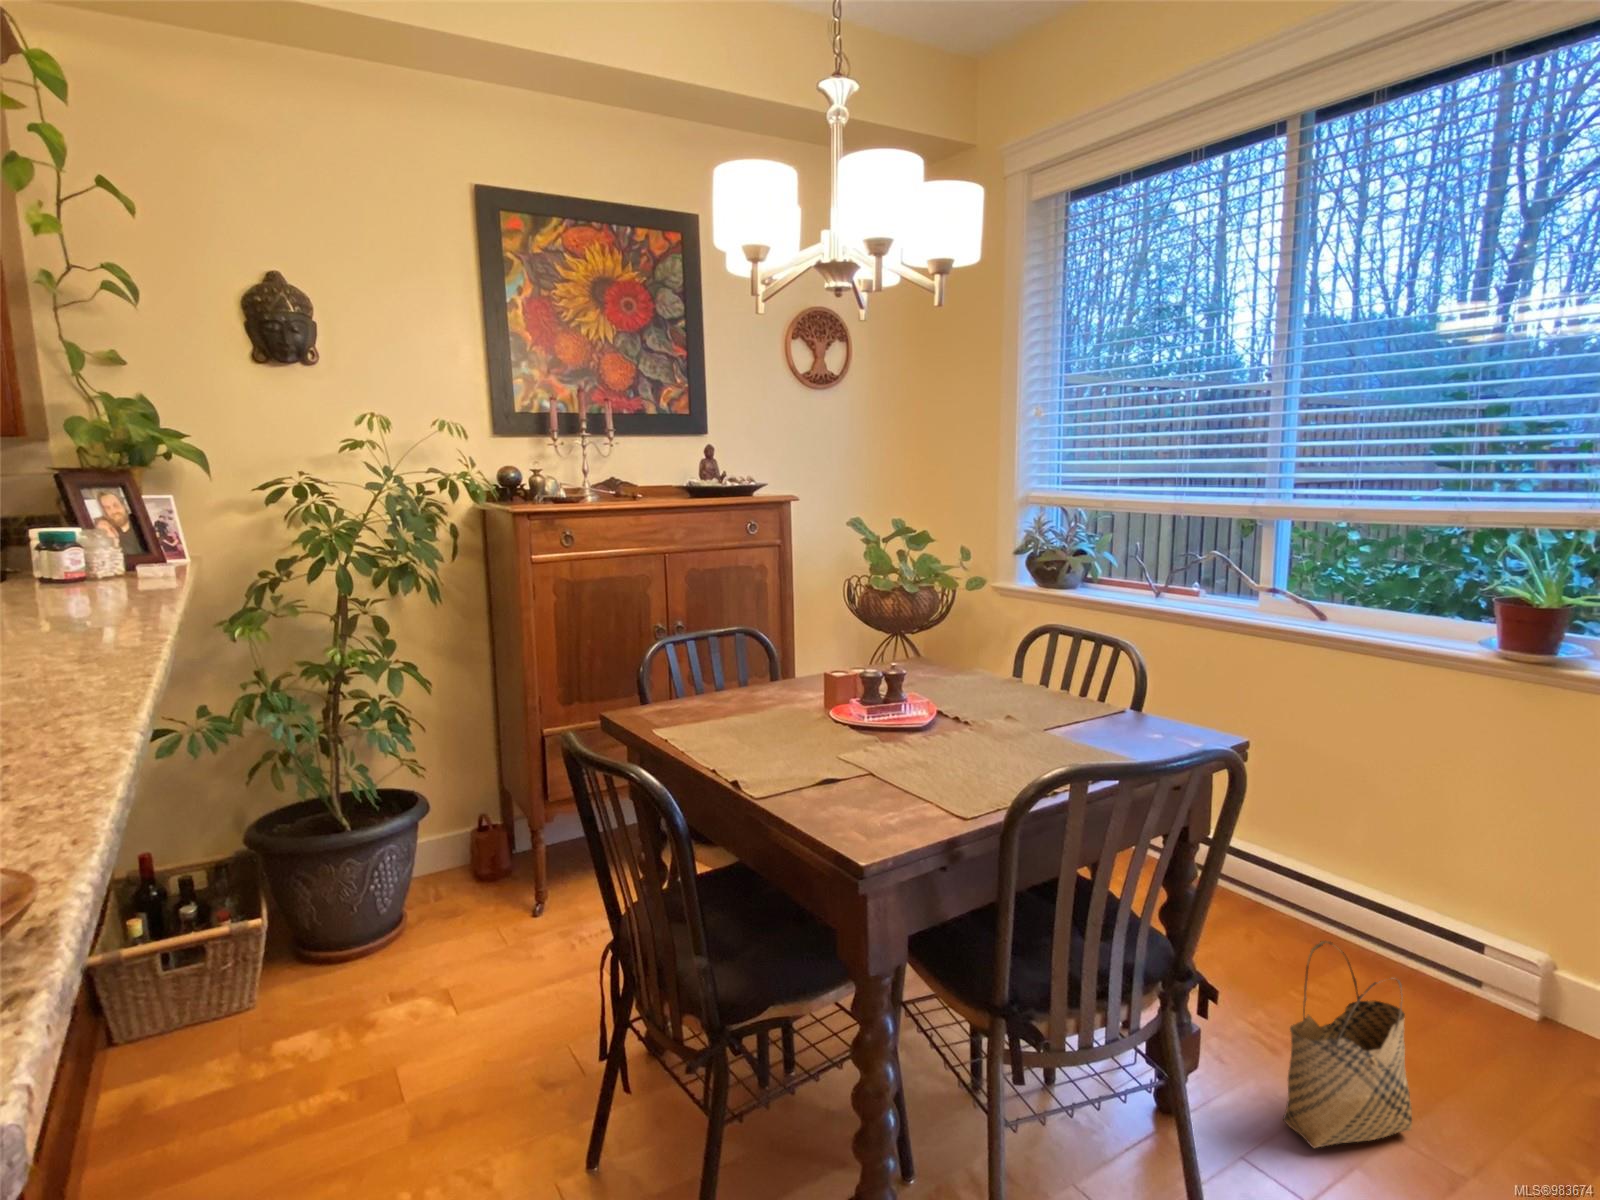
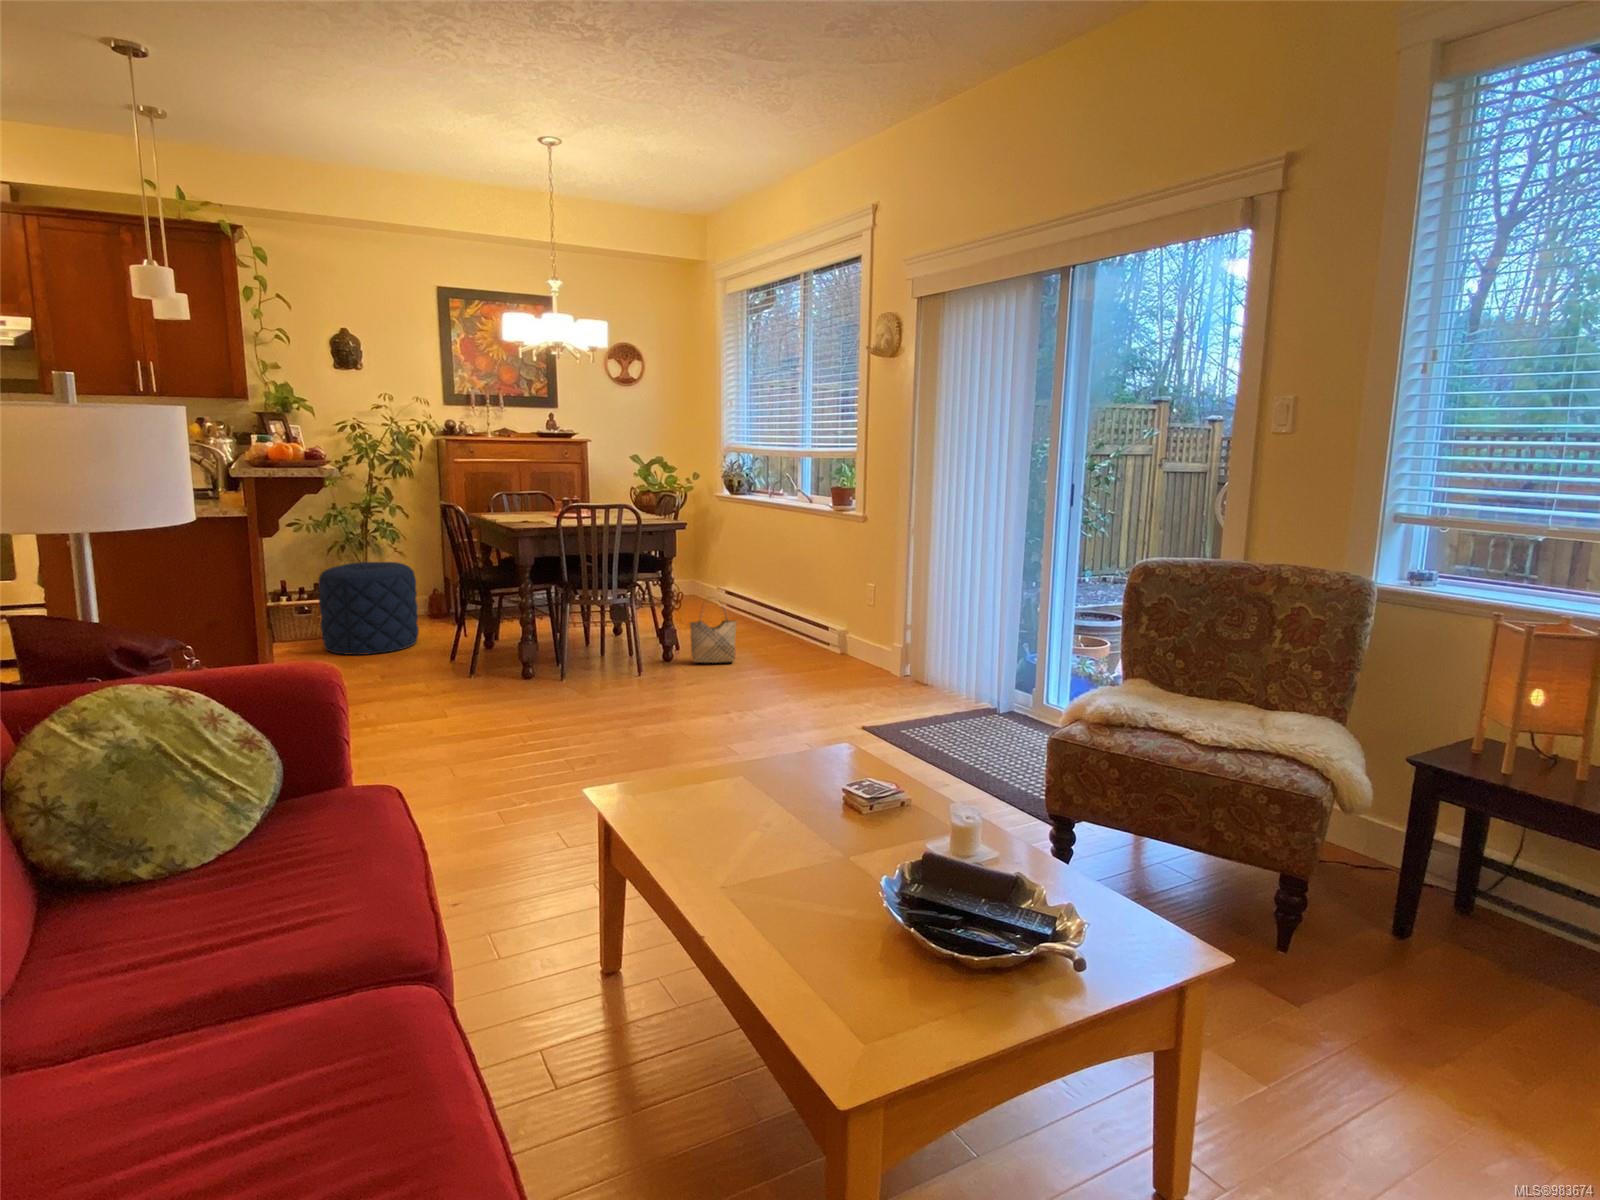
pouf: none [212,840,487,1158] -> present [318,562,419,655]

